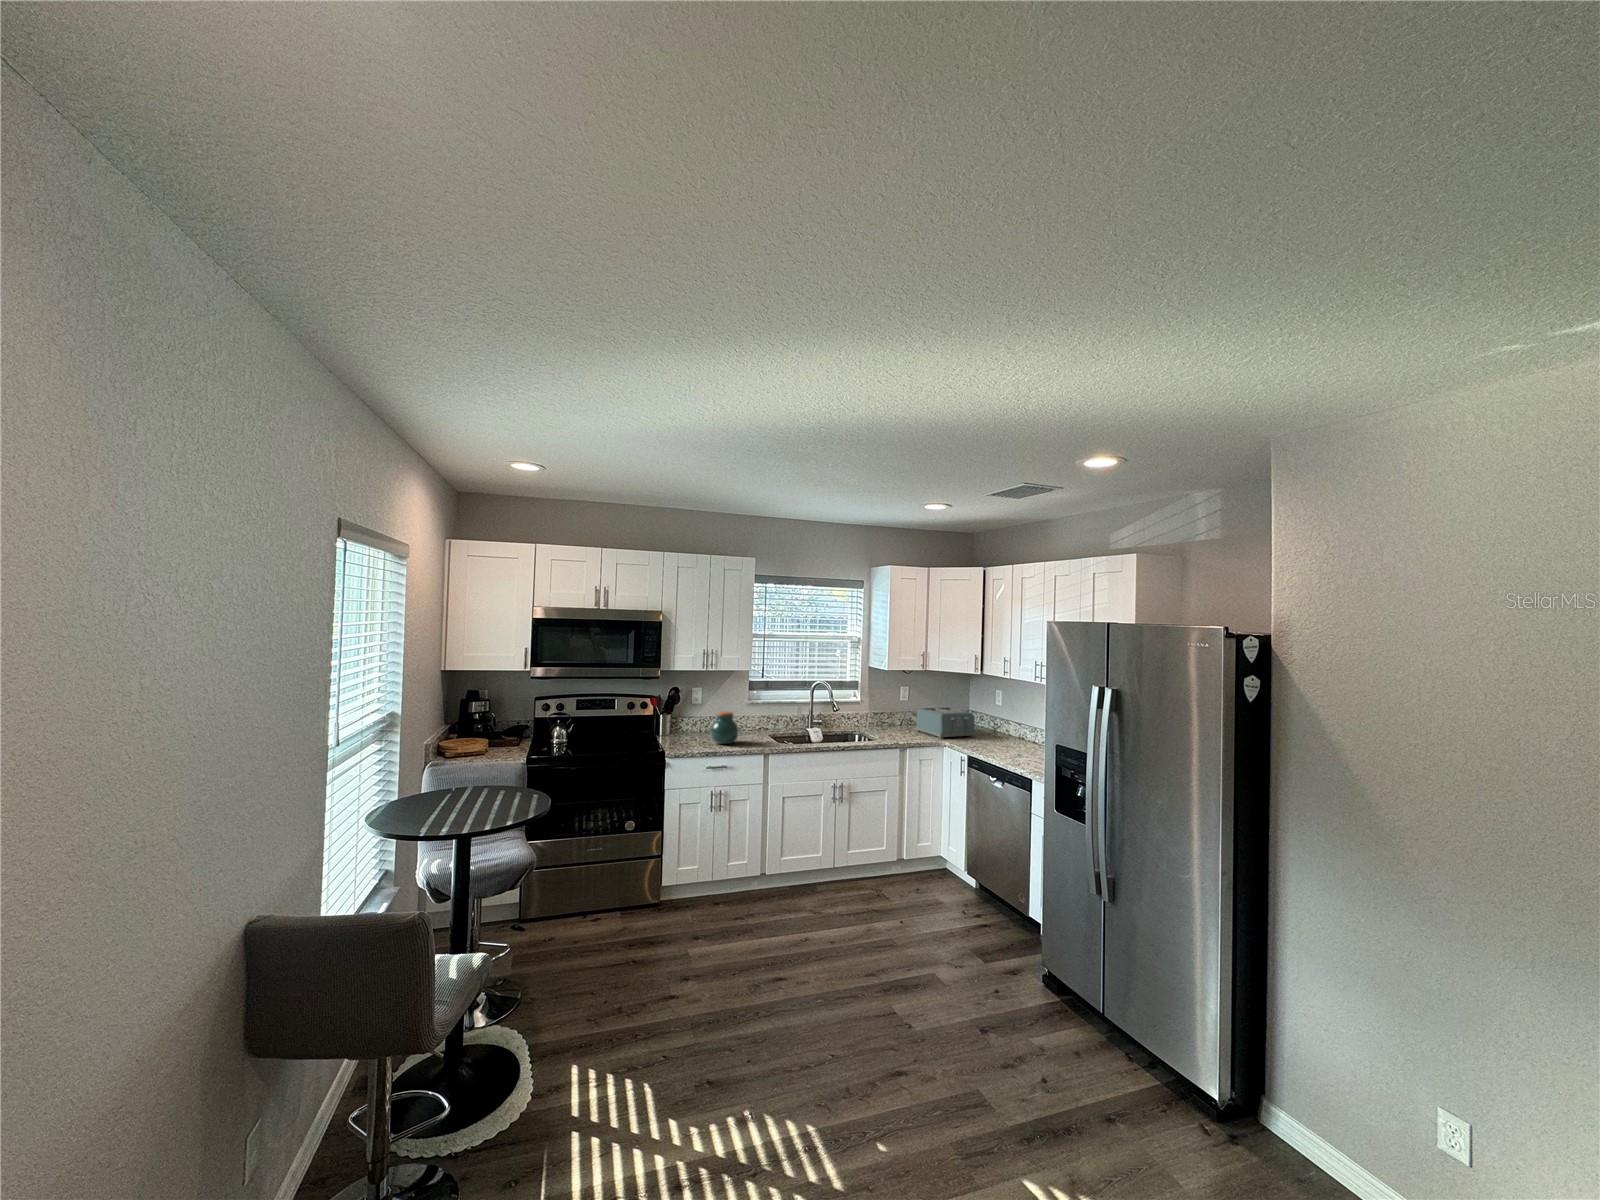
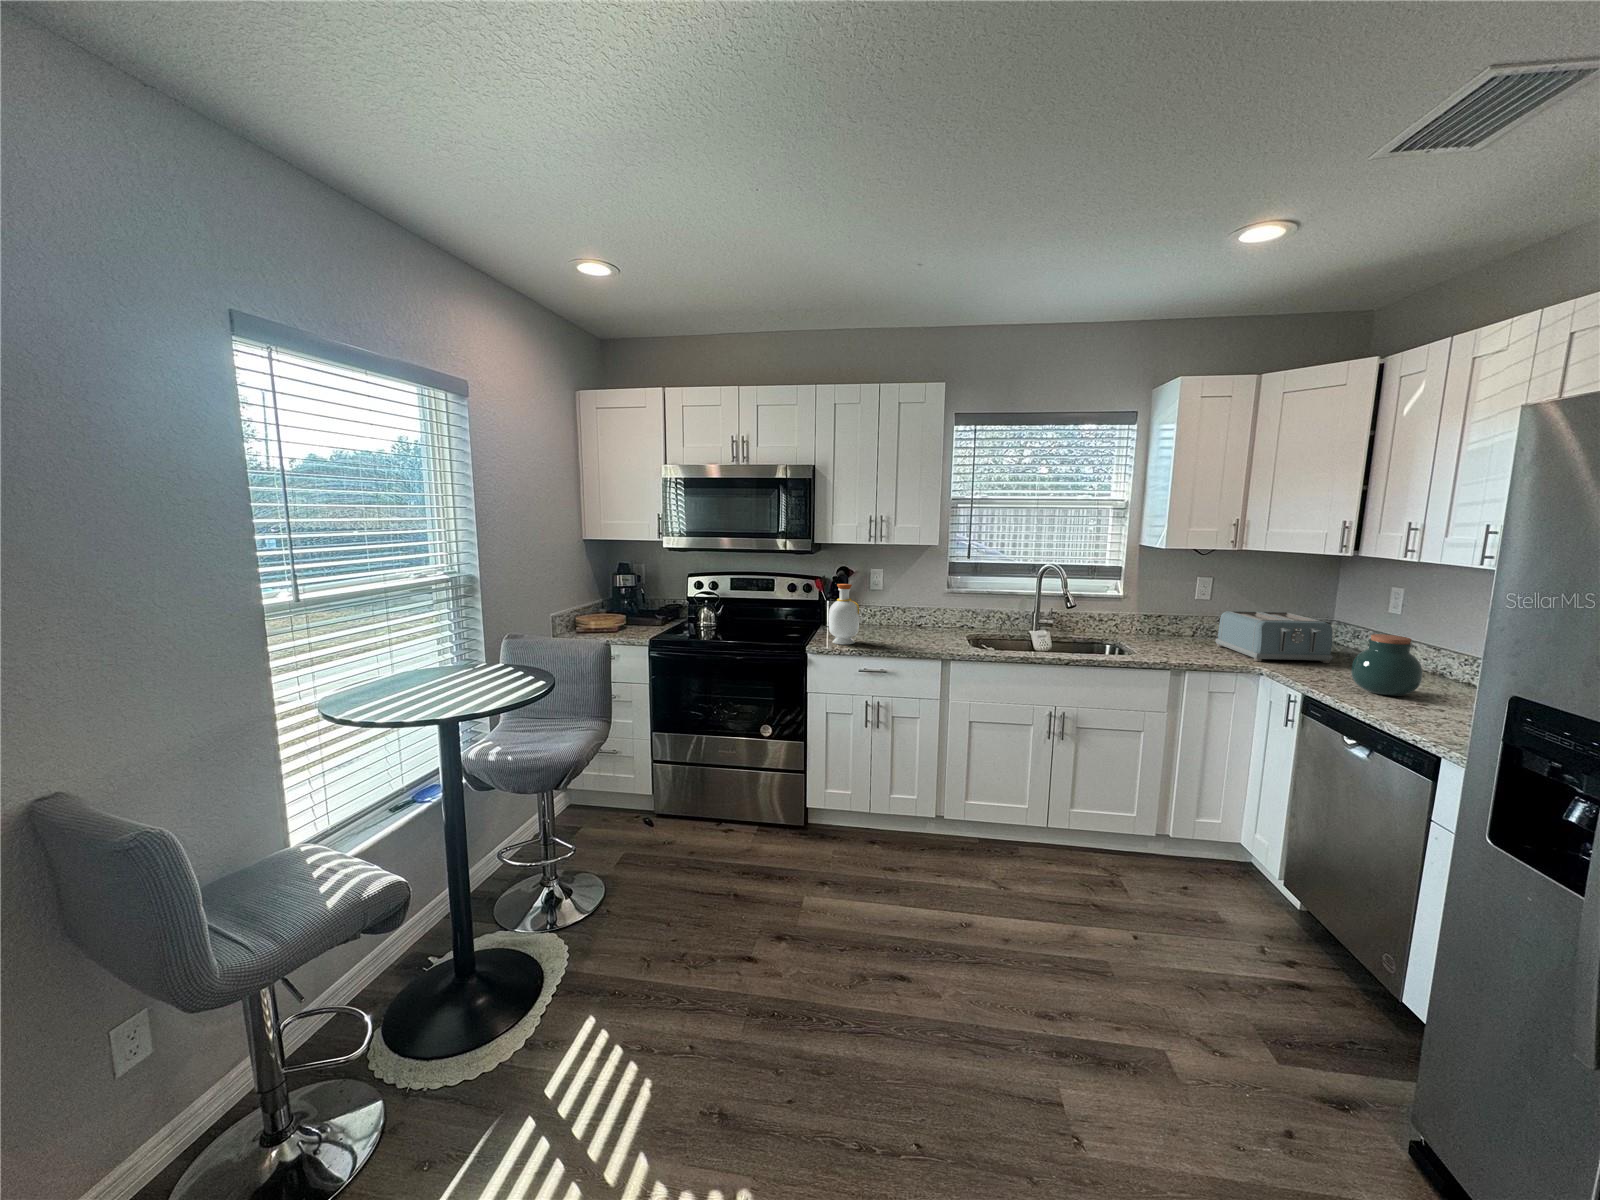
bottle: none [675,702,700,749] -> present [829,584,860,644]
jar: present [710,711,739,744] -> present [1351,634,1423,696]

